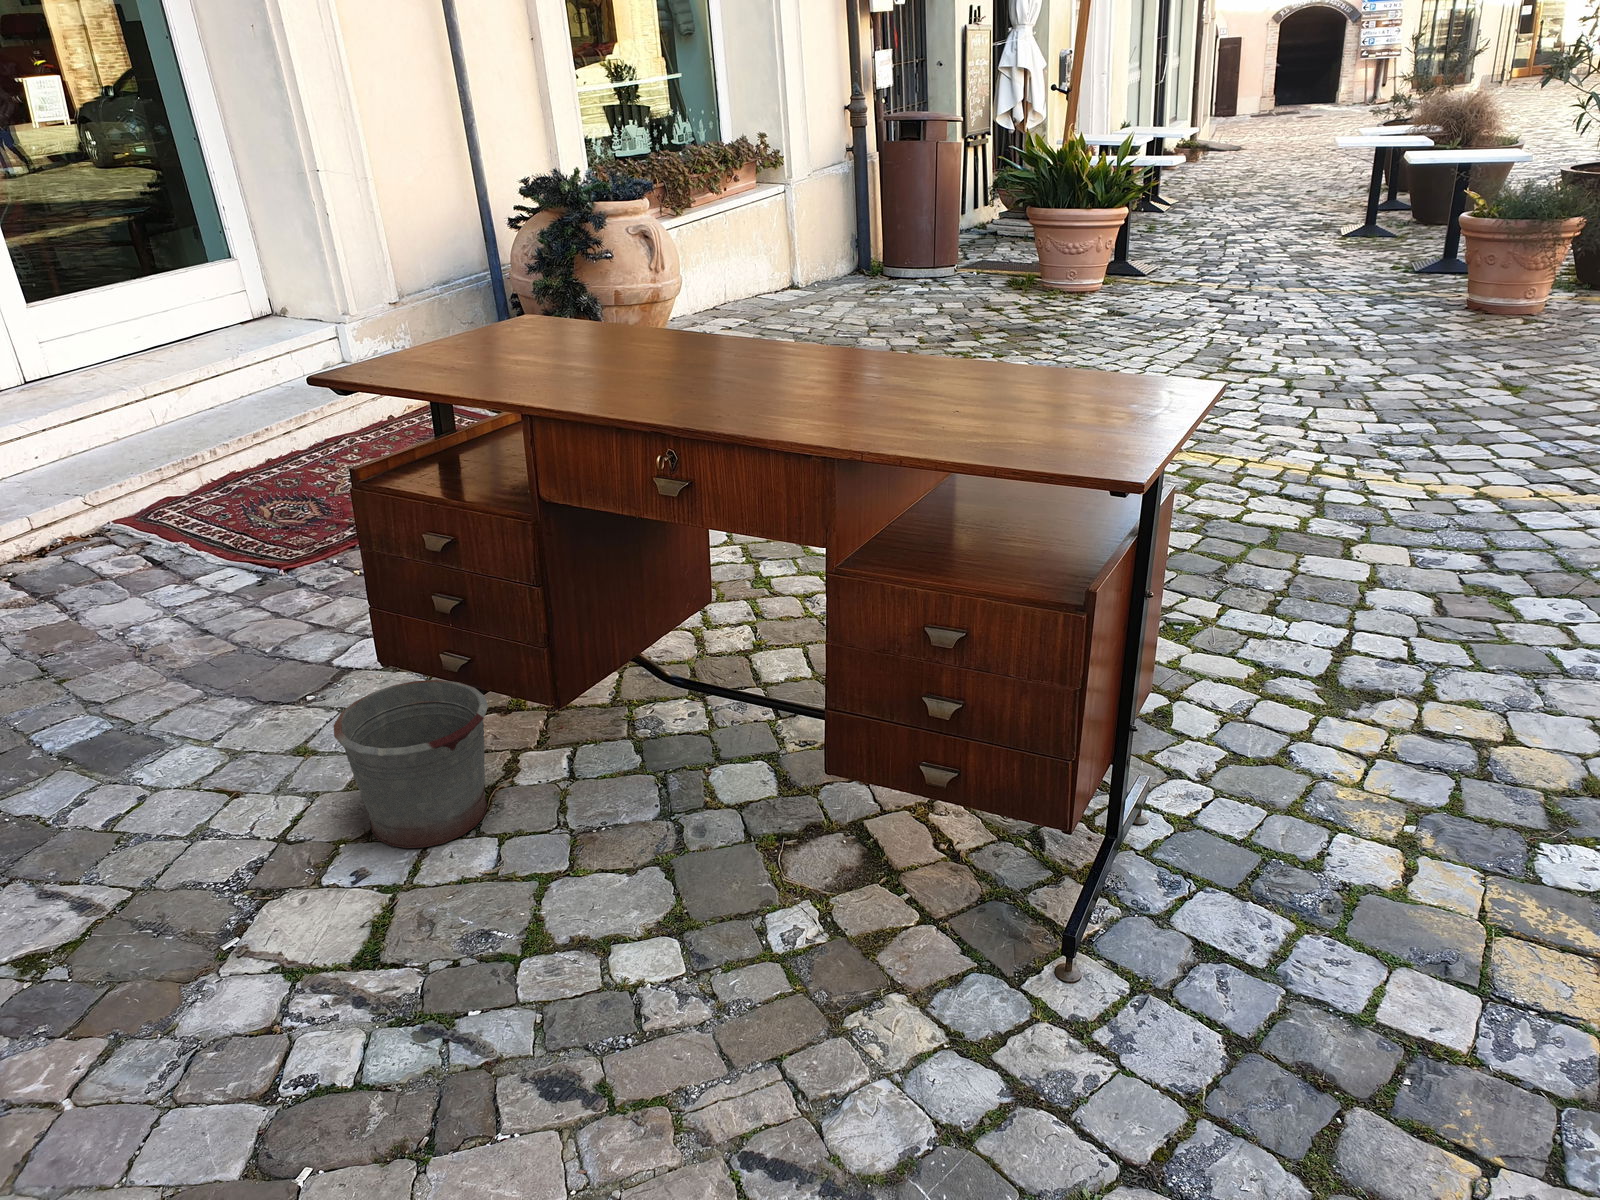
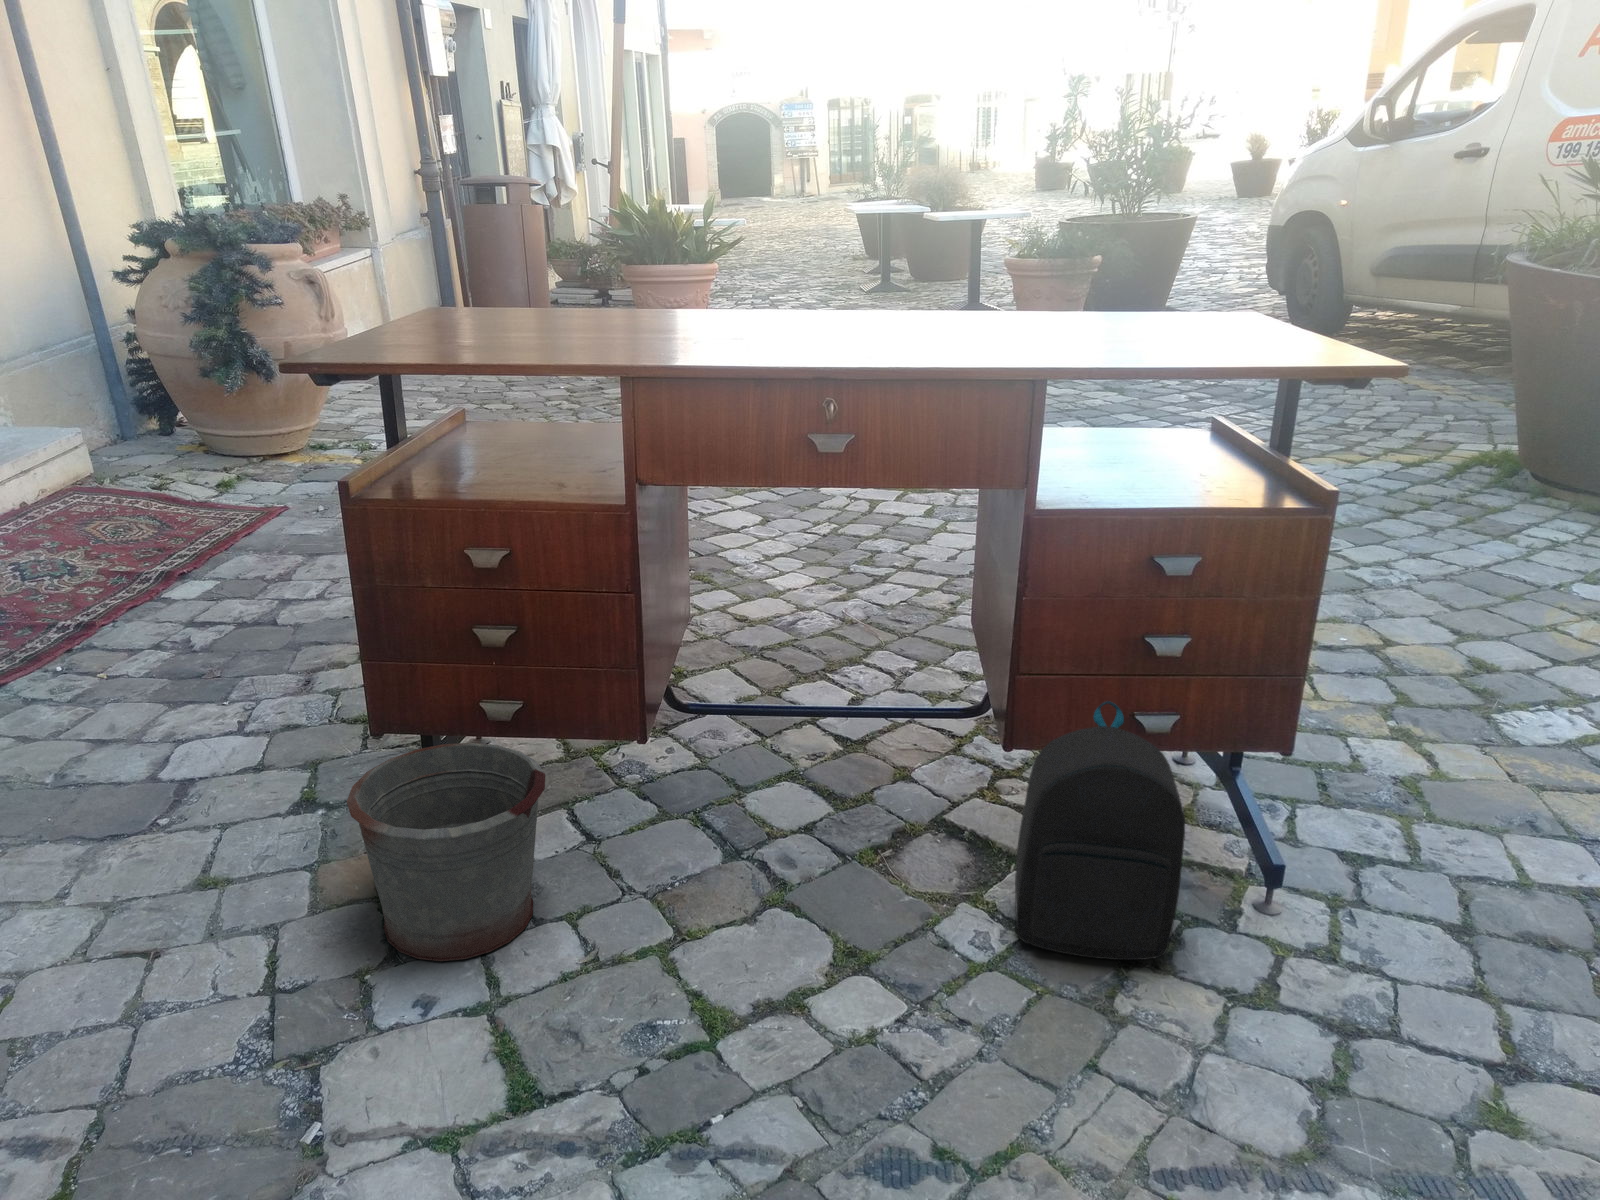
backpack: none [812,745,972,994] -> present [1015,701,1185,960]

